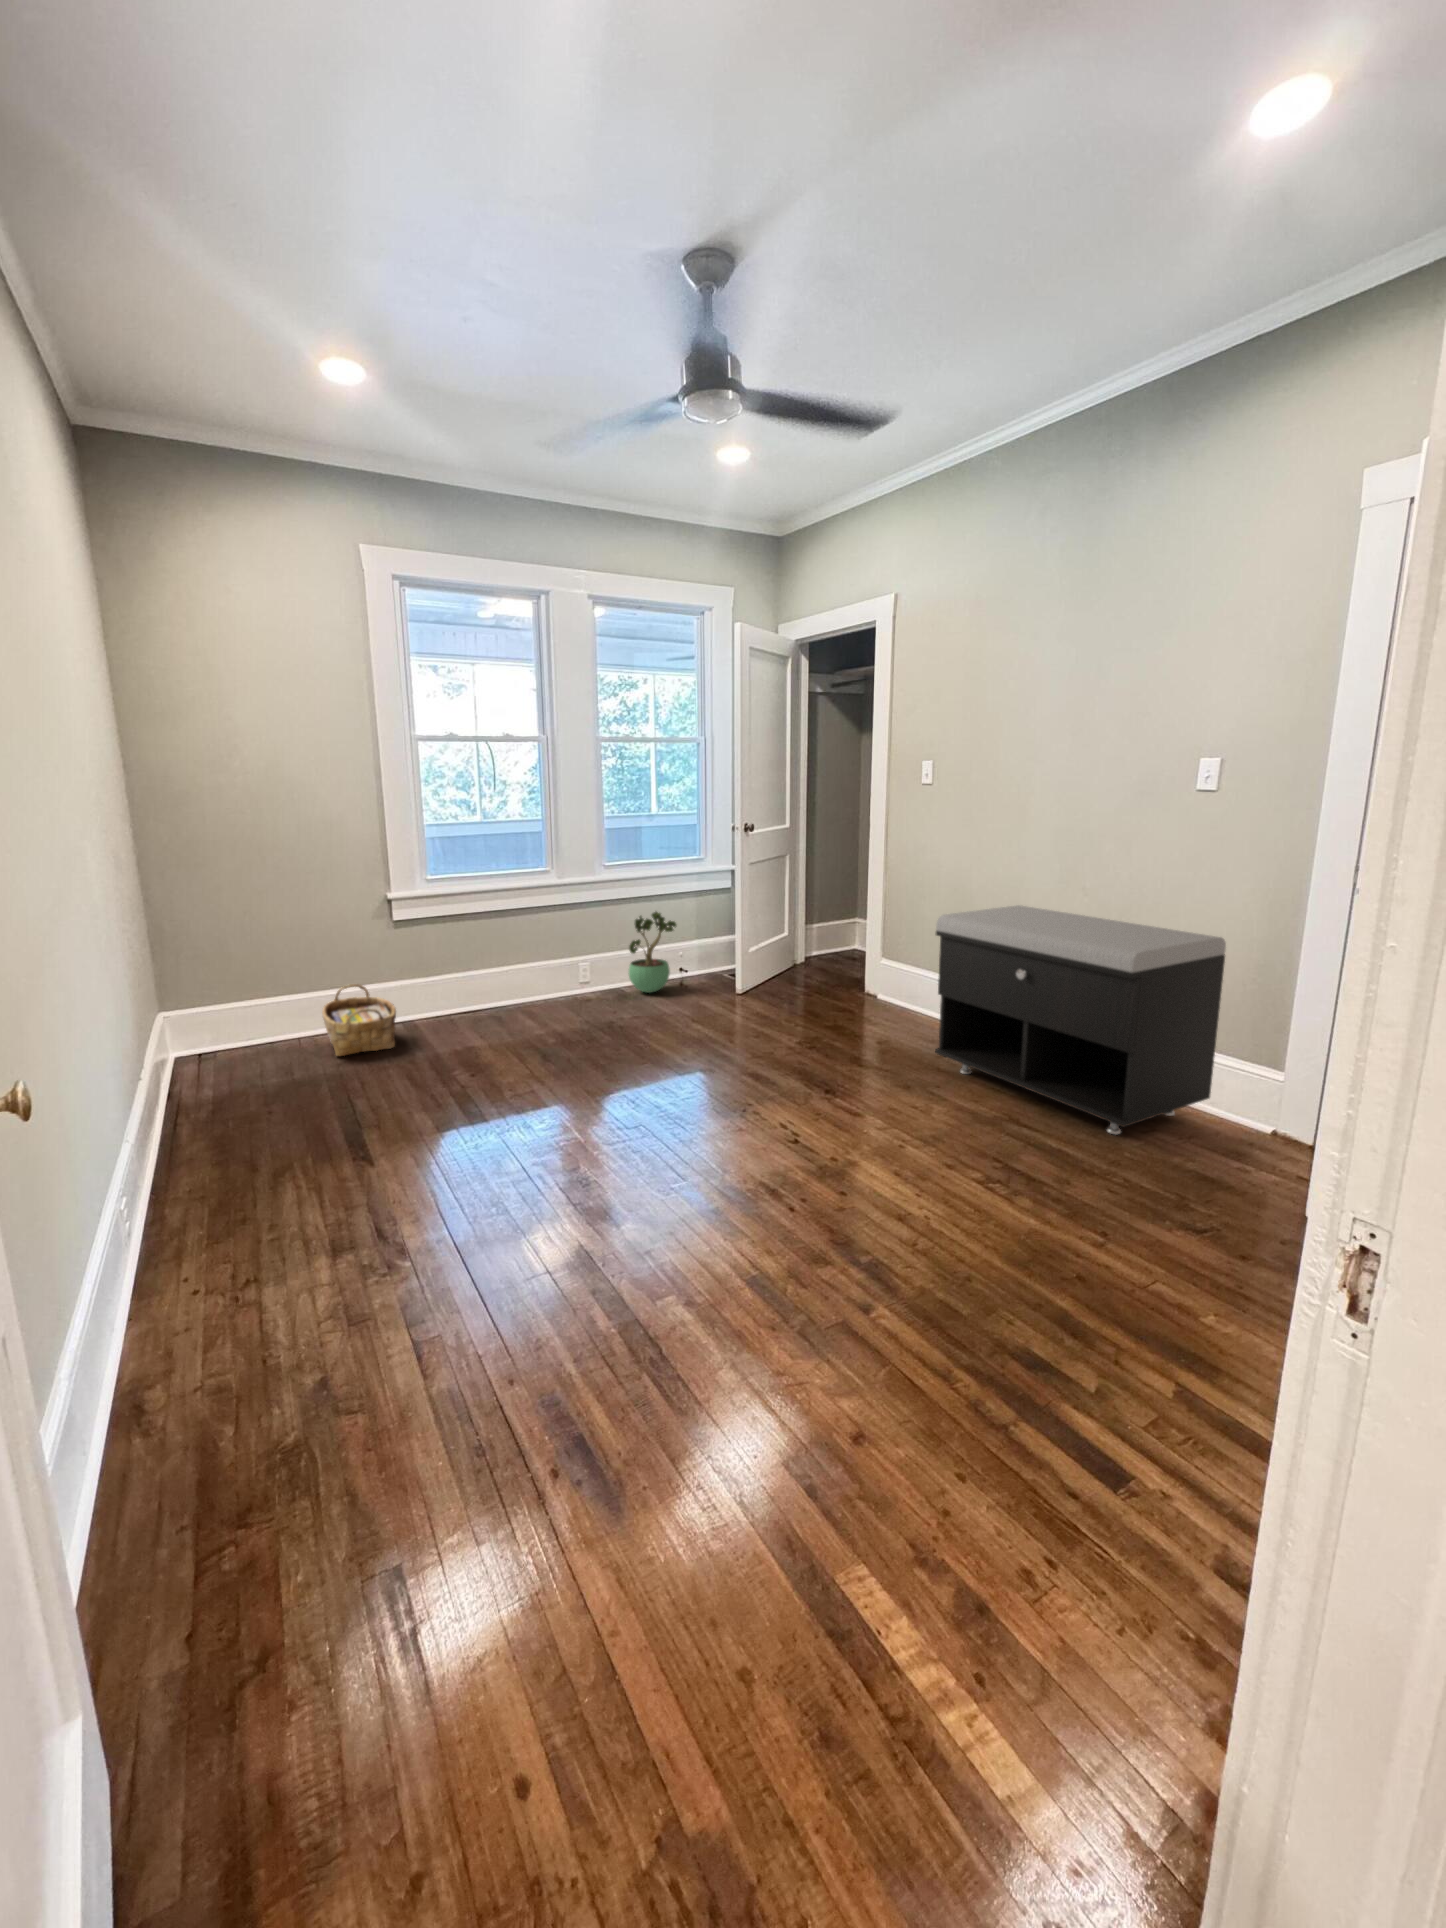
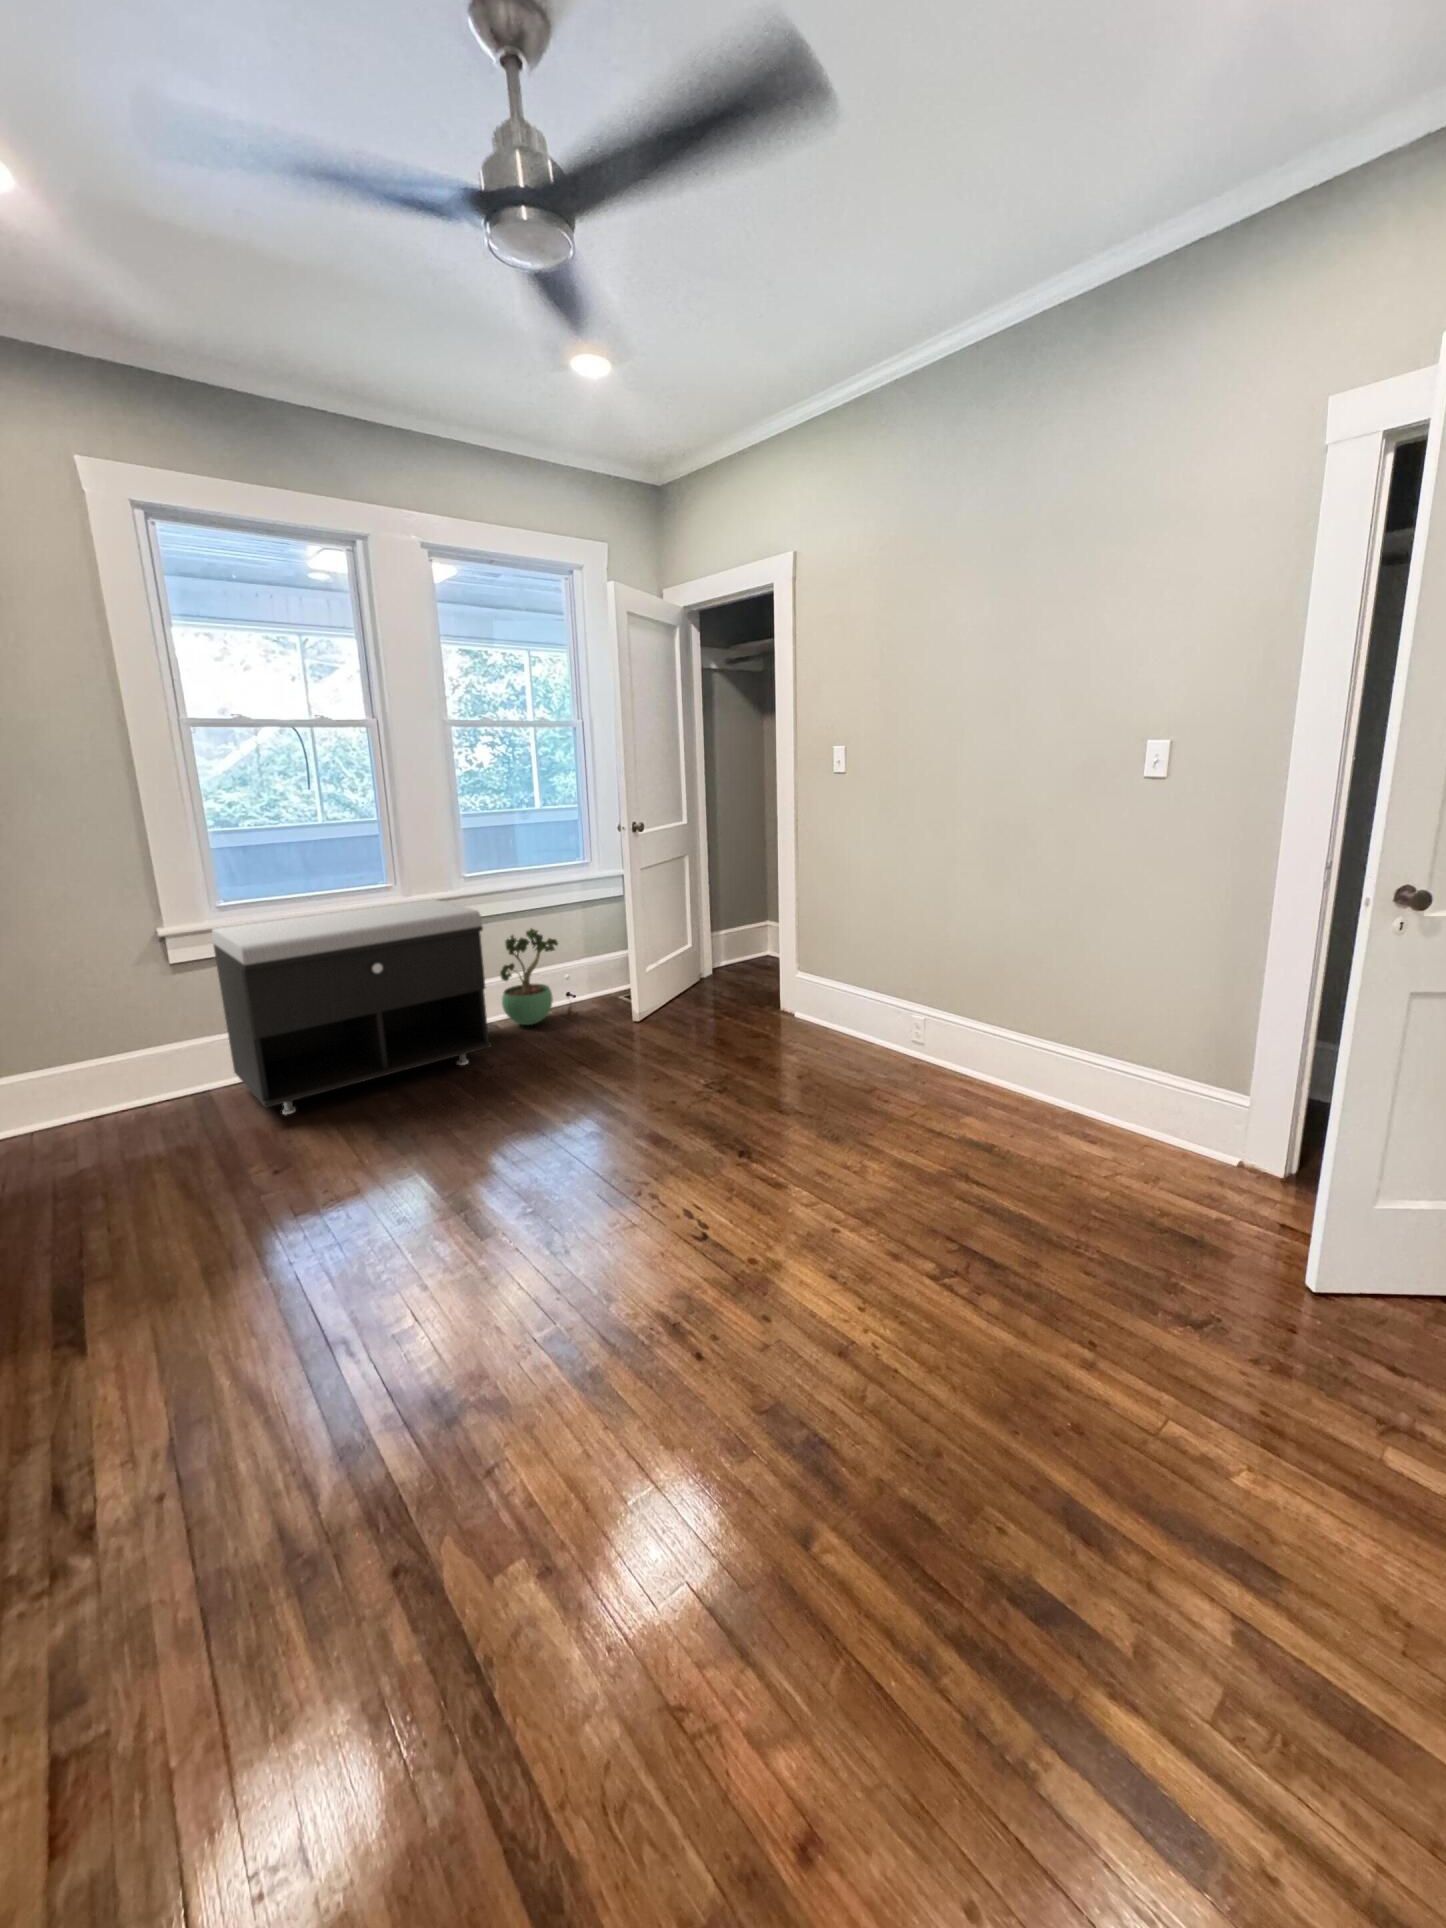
storage bench: present [935,905,1226,1135] -> present [212,899,491,1115]
woven basket: present [322,984,396,1056] -> none [63,1049,178,1153]

